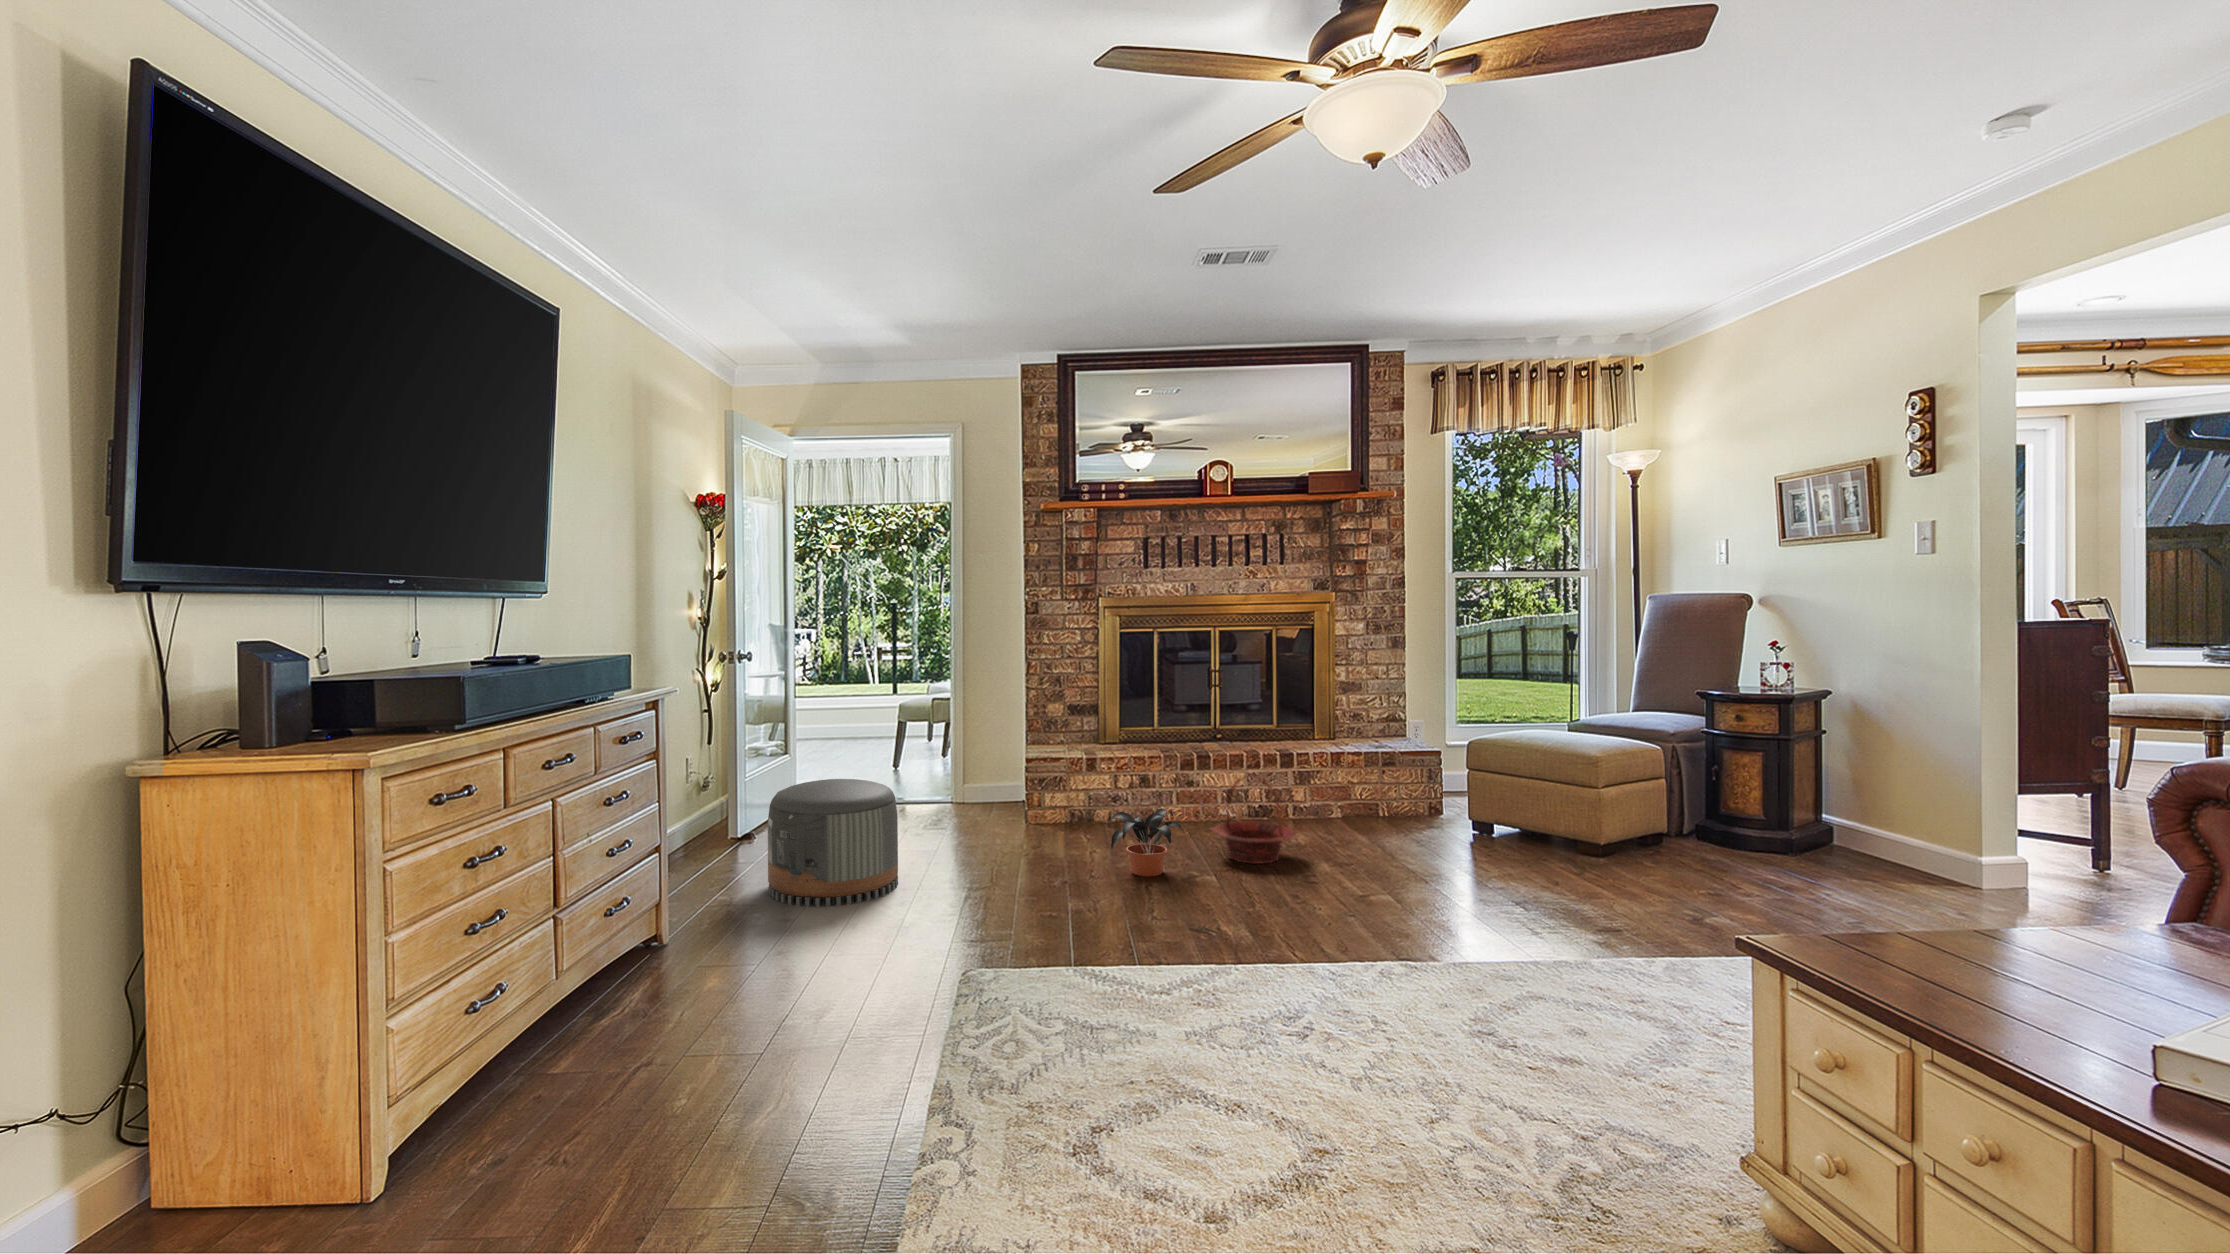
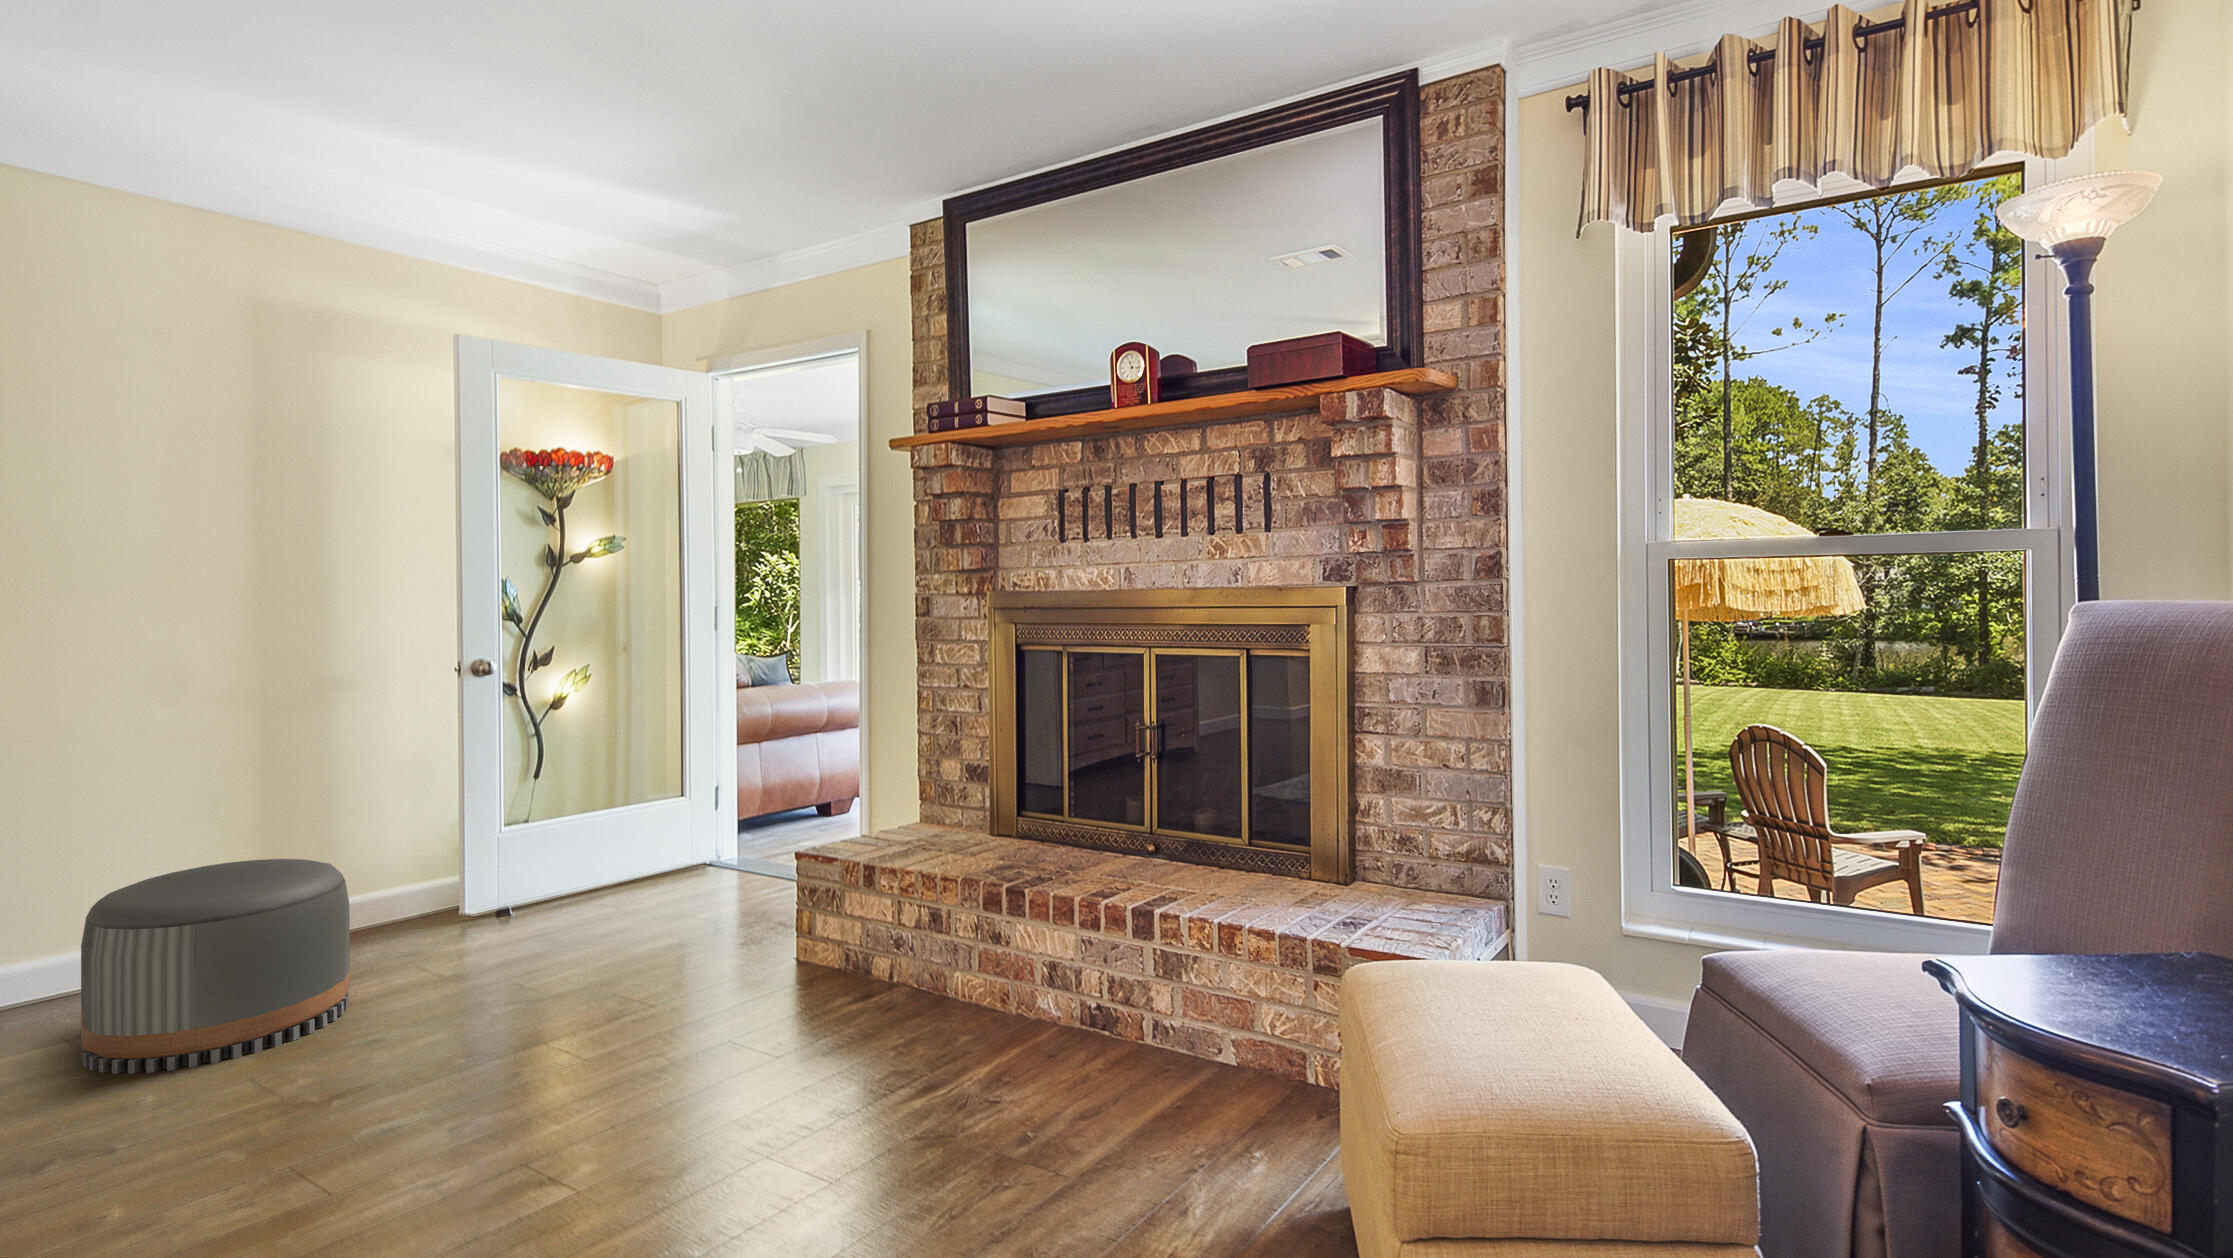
basket: present [1213,776,1295,864] -> none [681,969,867,1173]
potted plant: present [1109,808,1184,876] -> none [439,997,633,1144]

